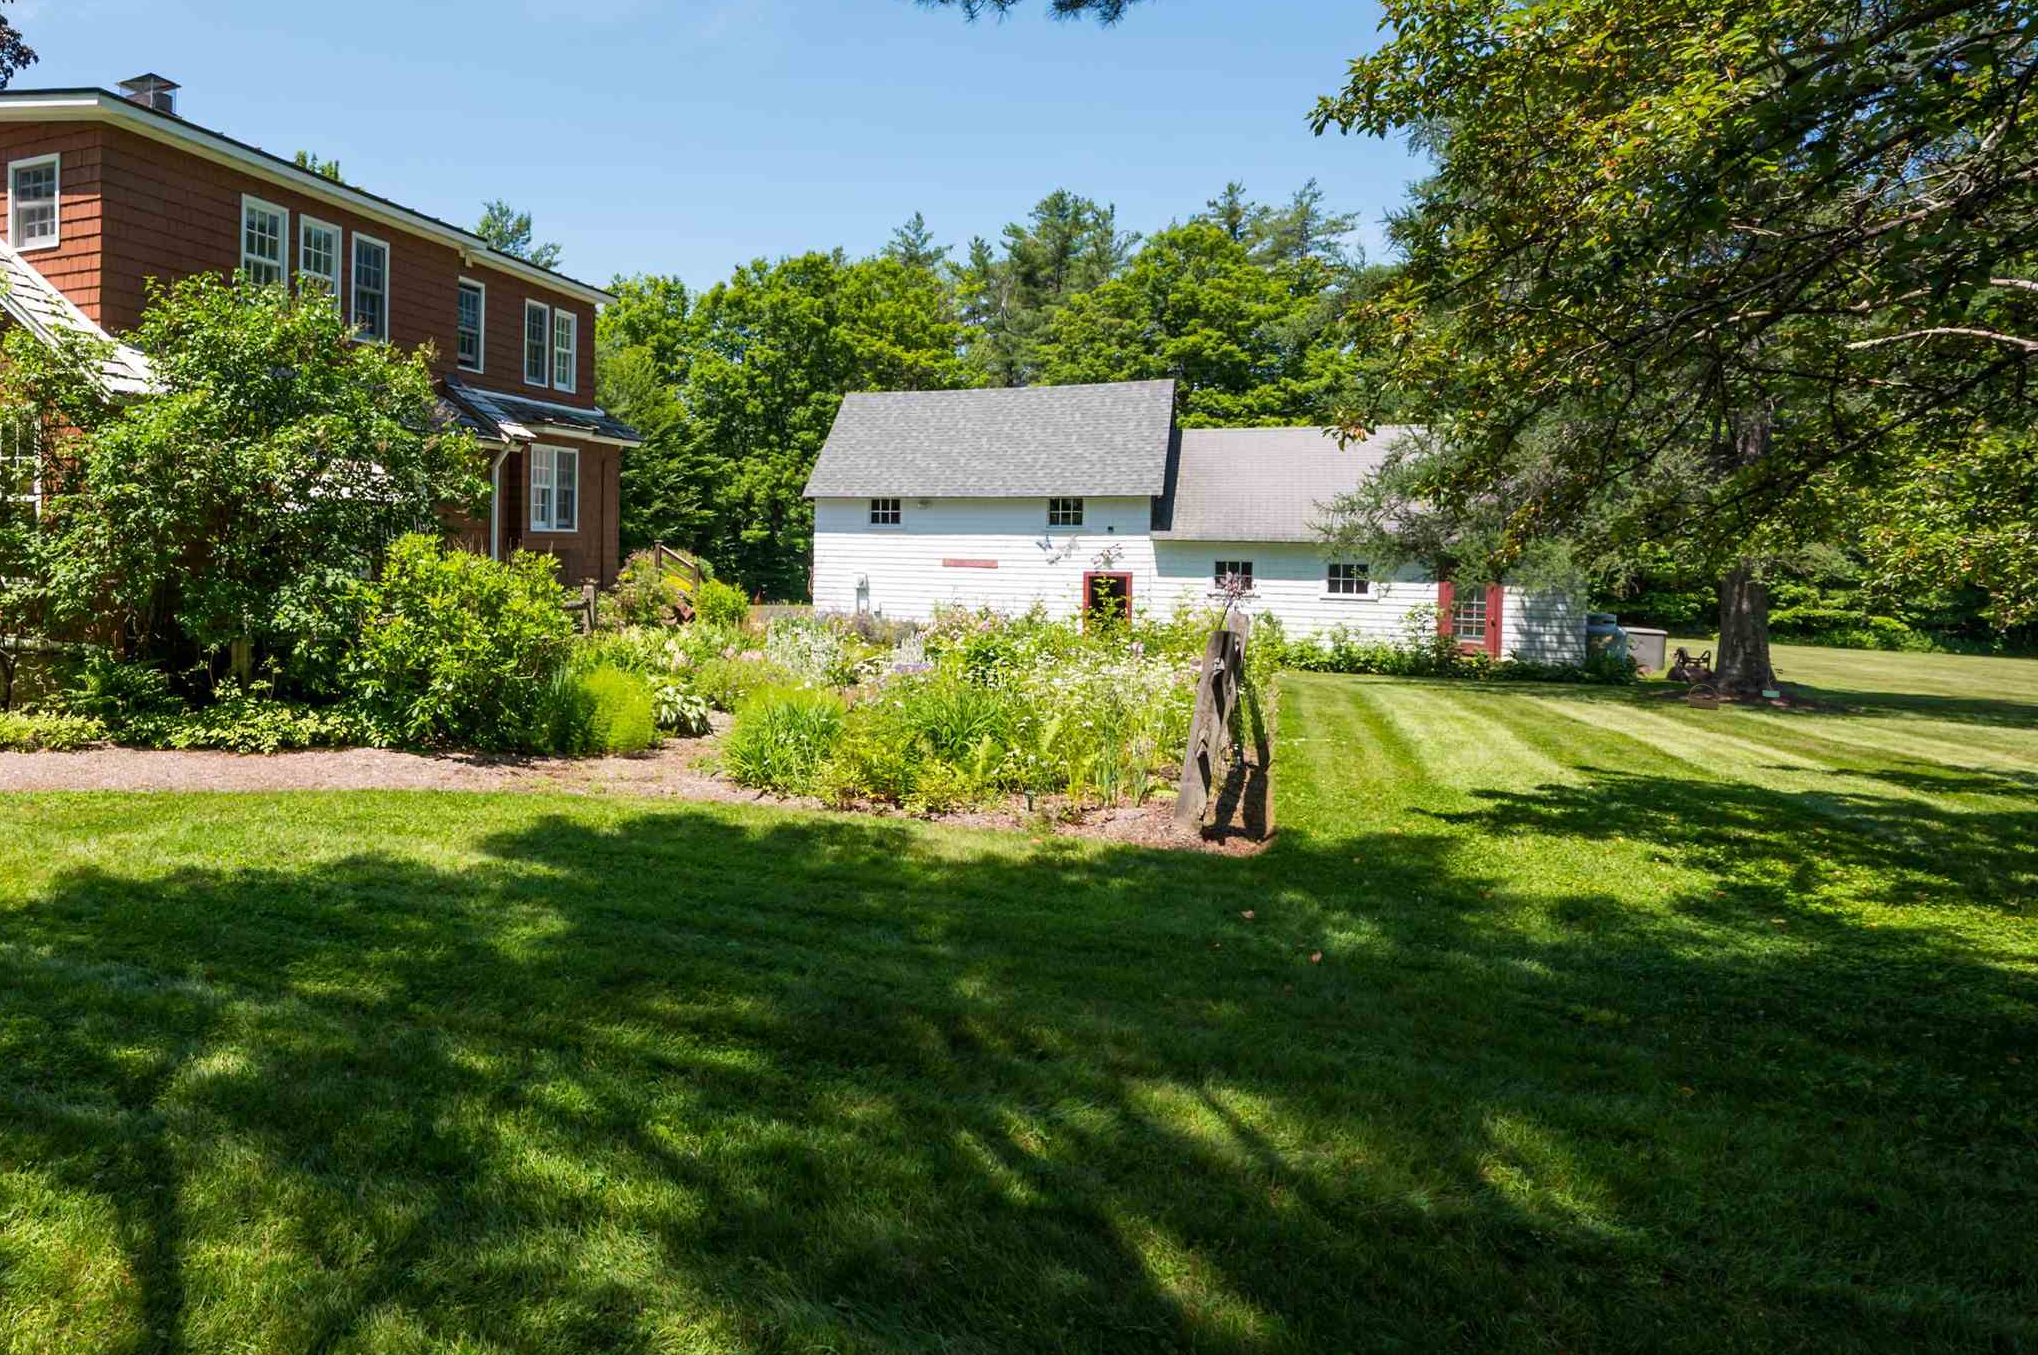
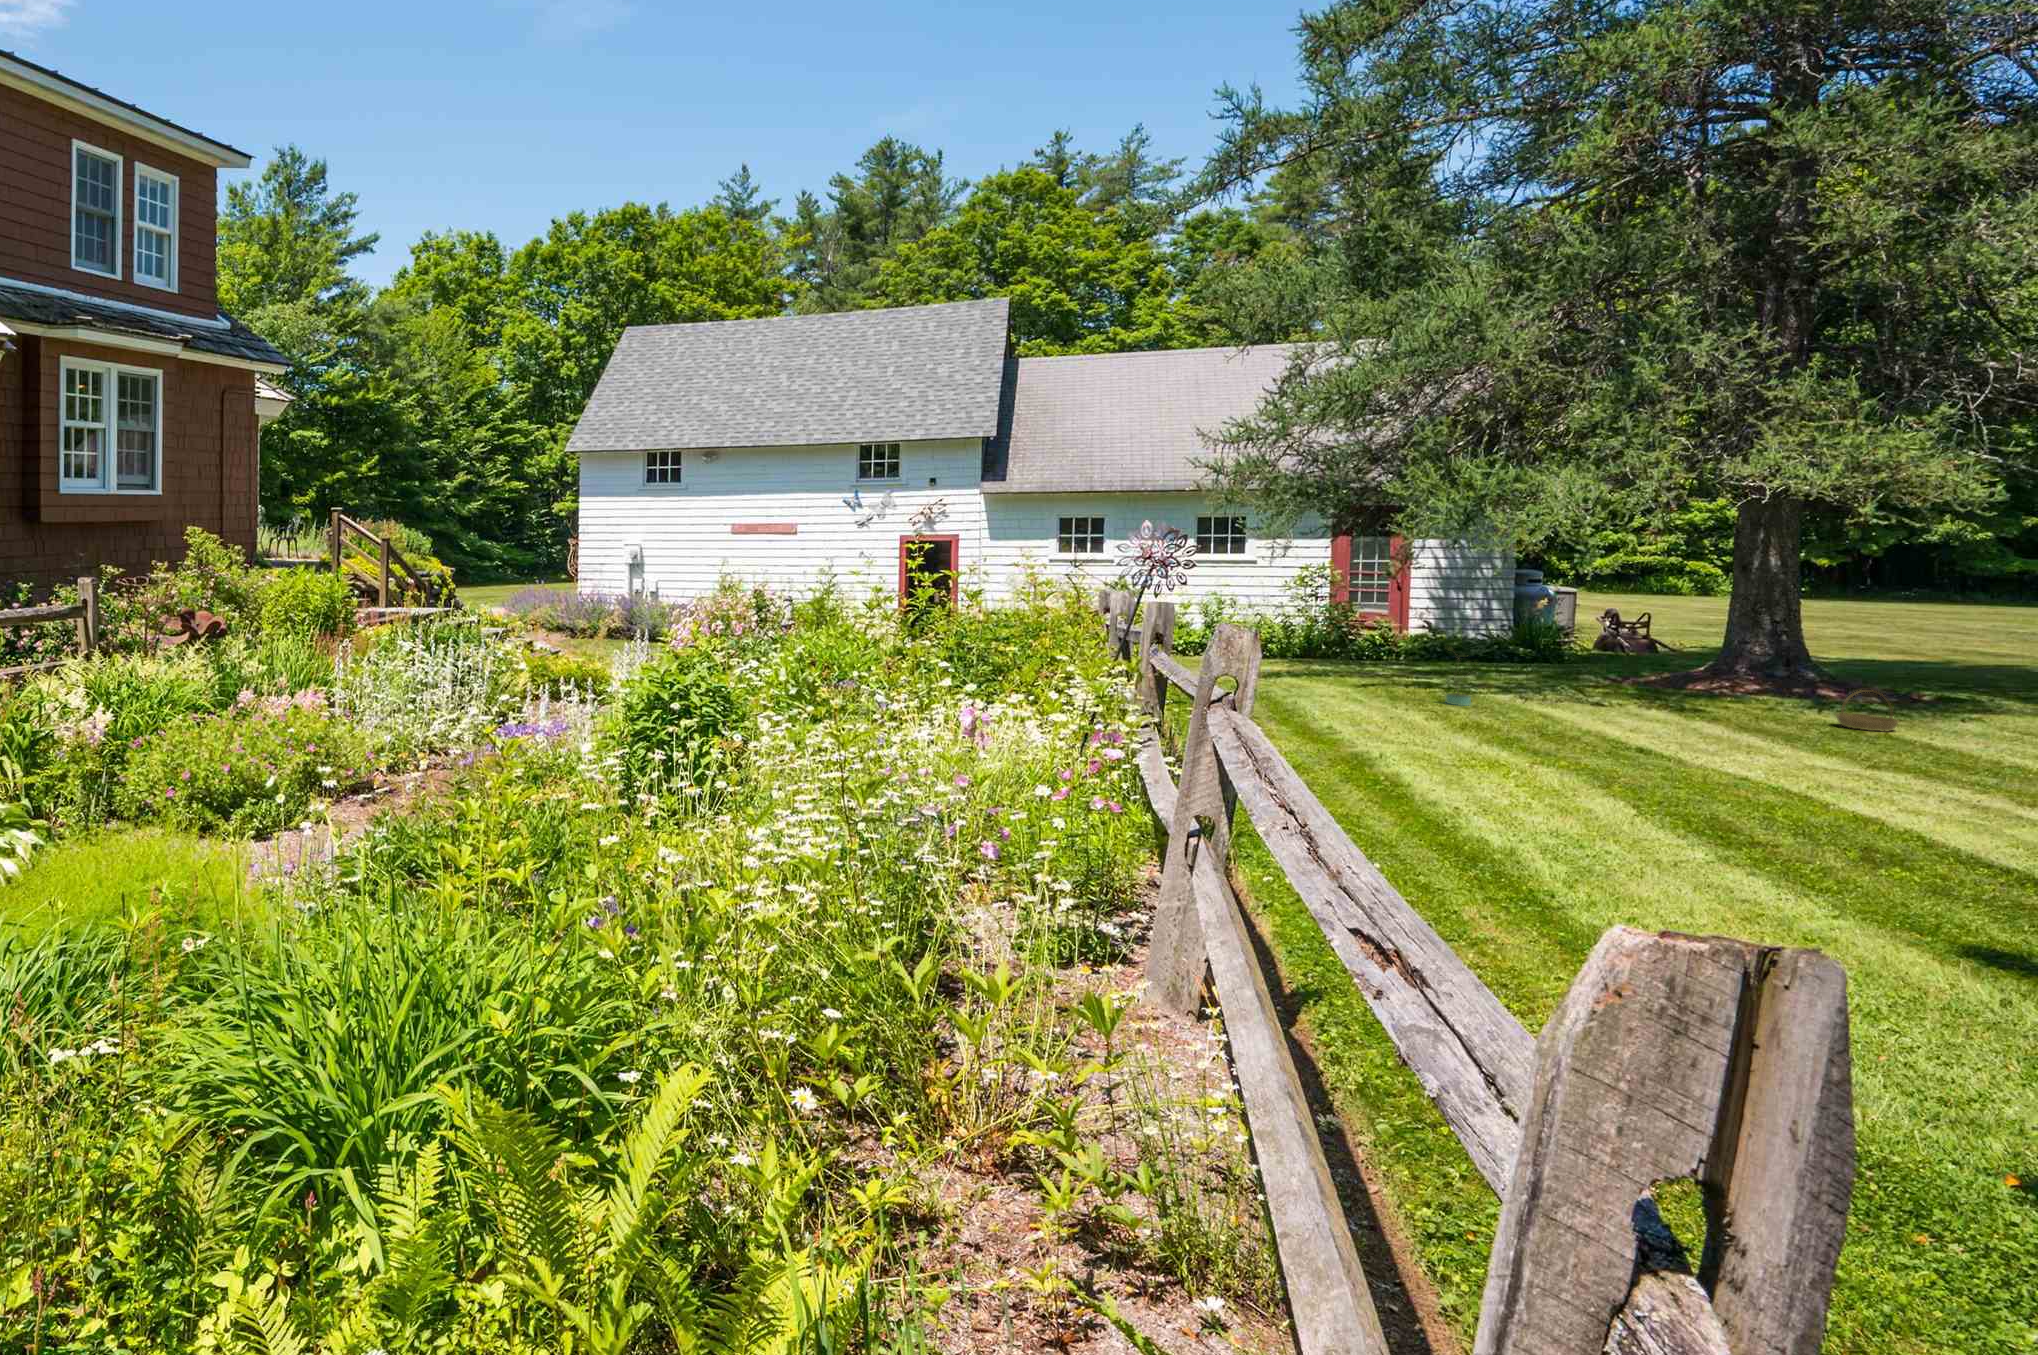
potted plant: present [1759,658,1783,697] -> present [1446,646,1477,706]

